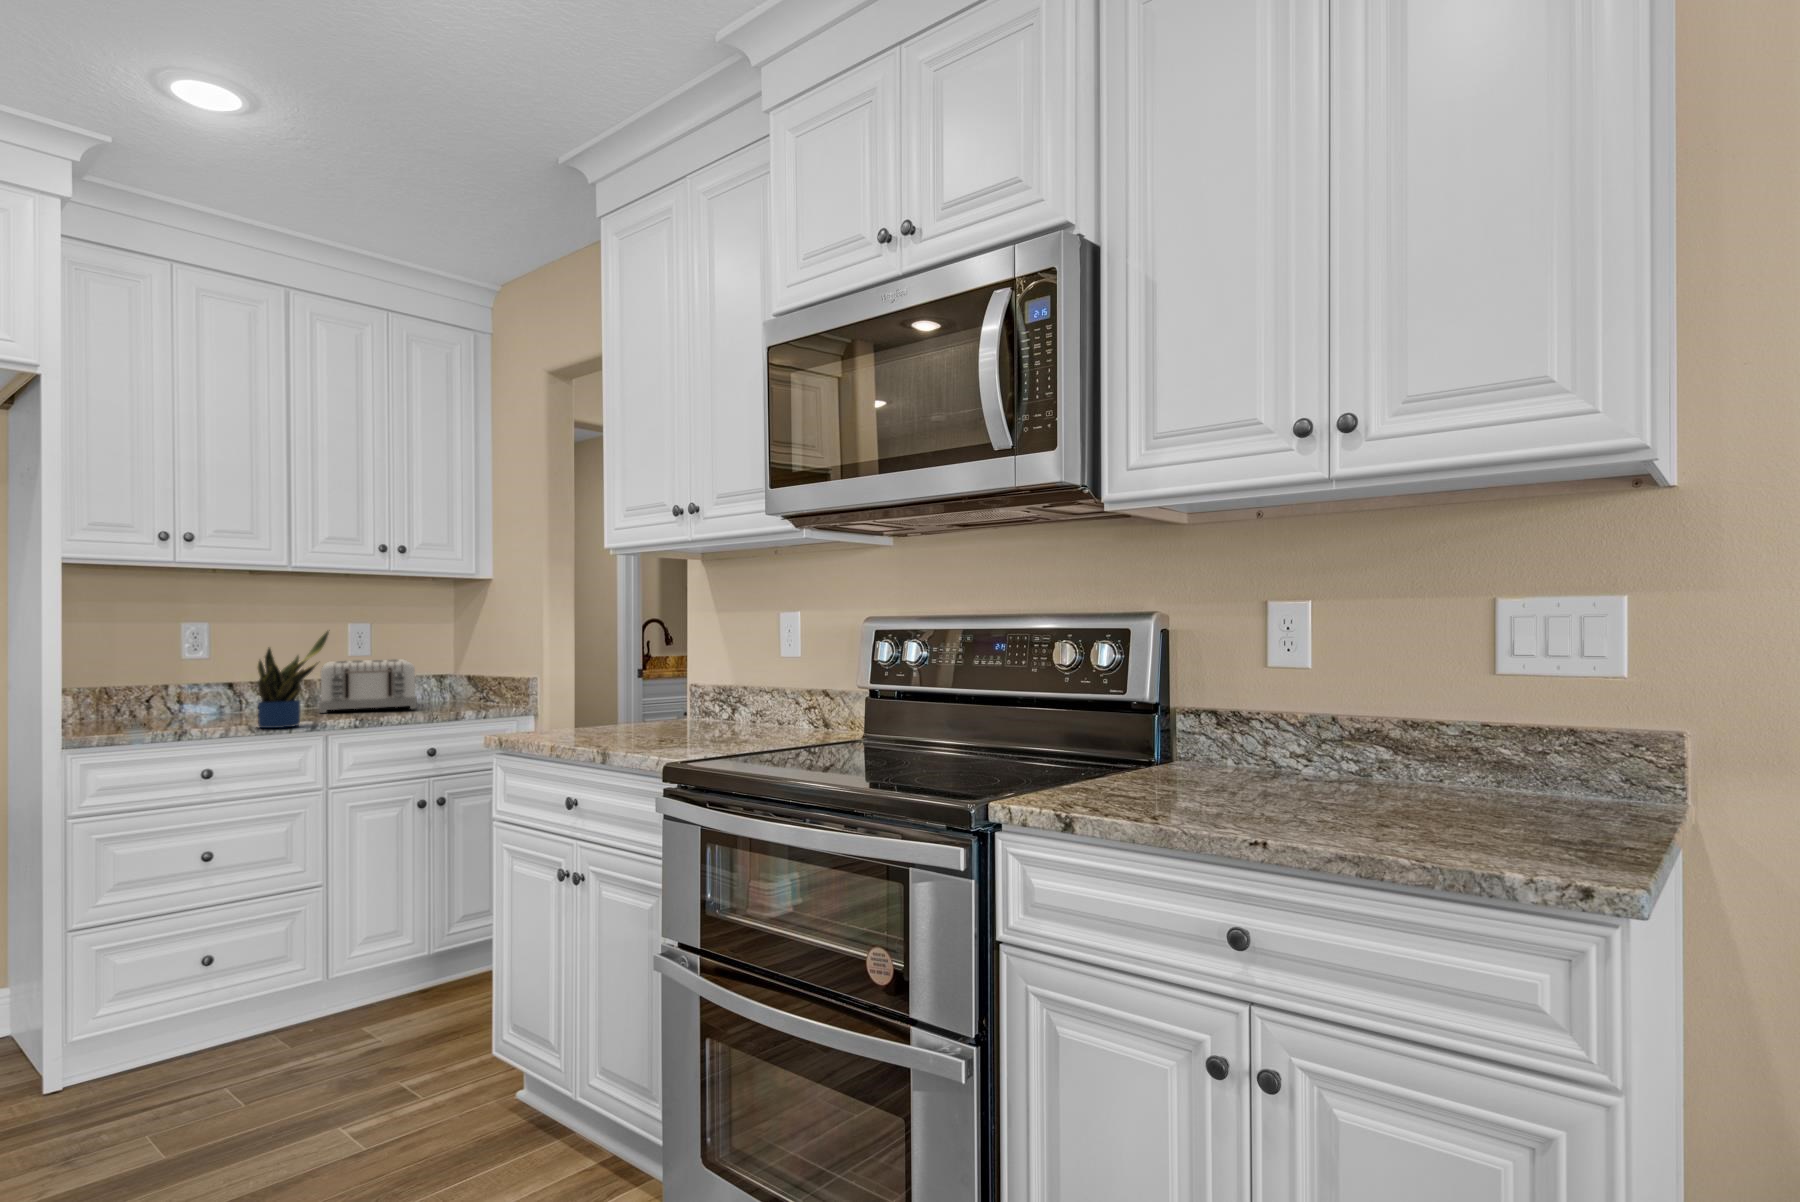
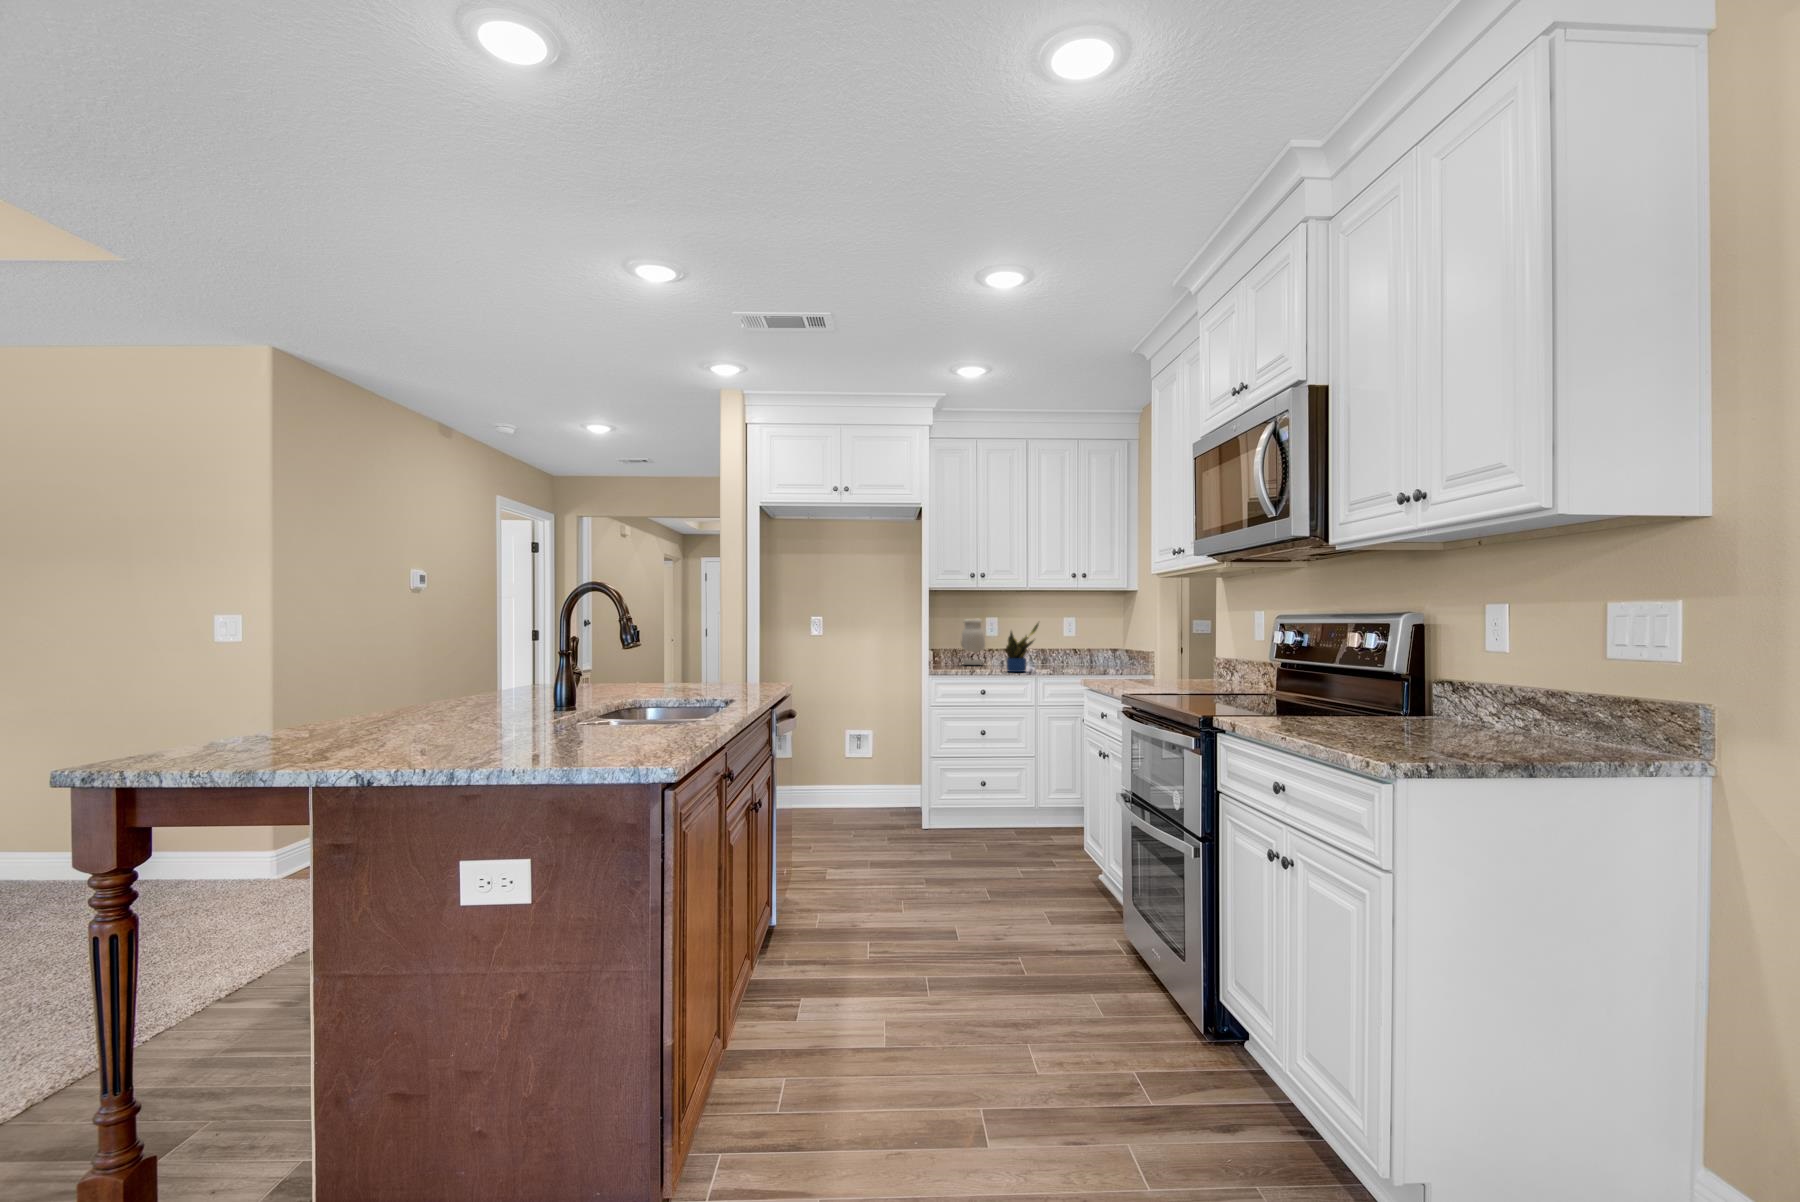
jar: none [130,626,191,719] -> present [961,619,985,665]
toaster: present [319,659,417,713] -> none [1043,639,1097,668]

